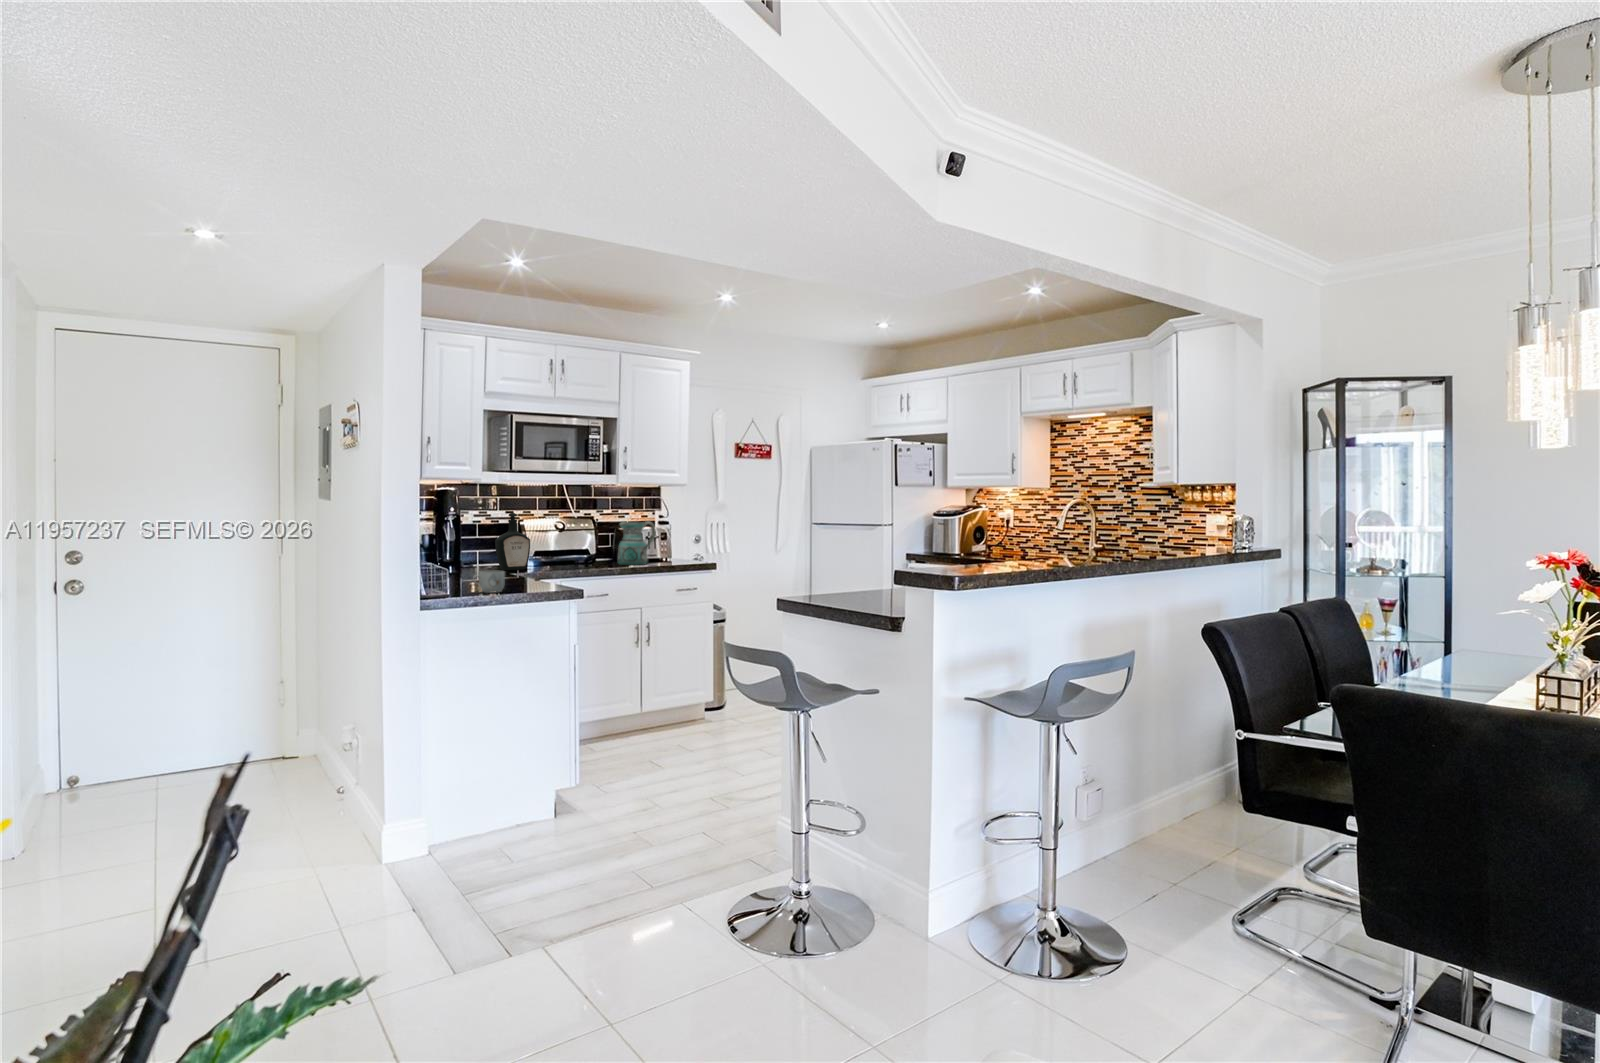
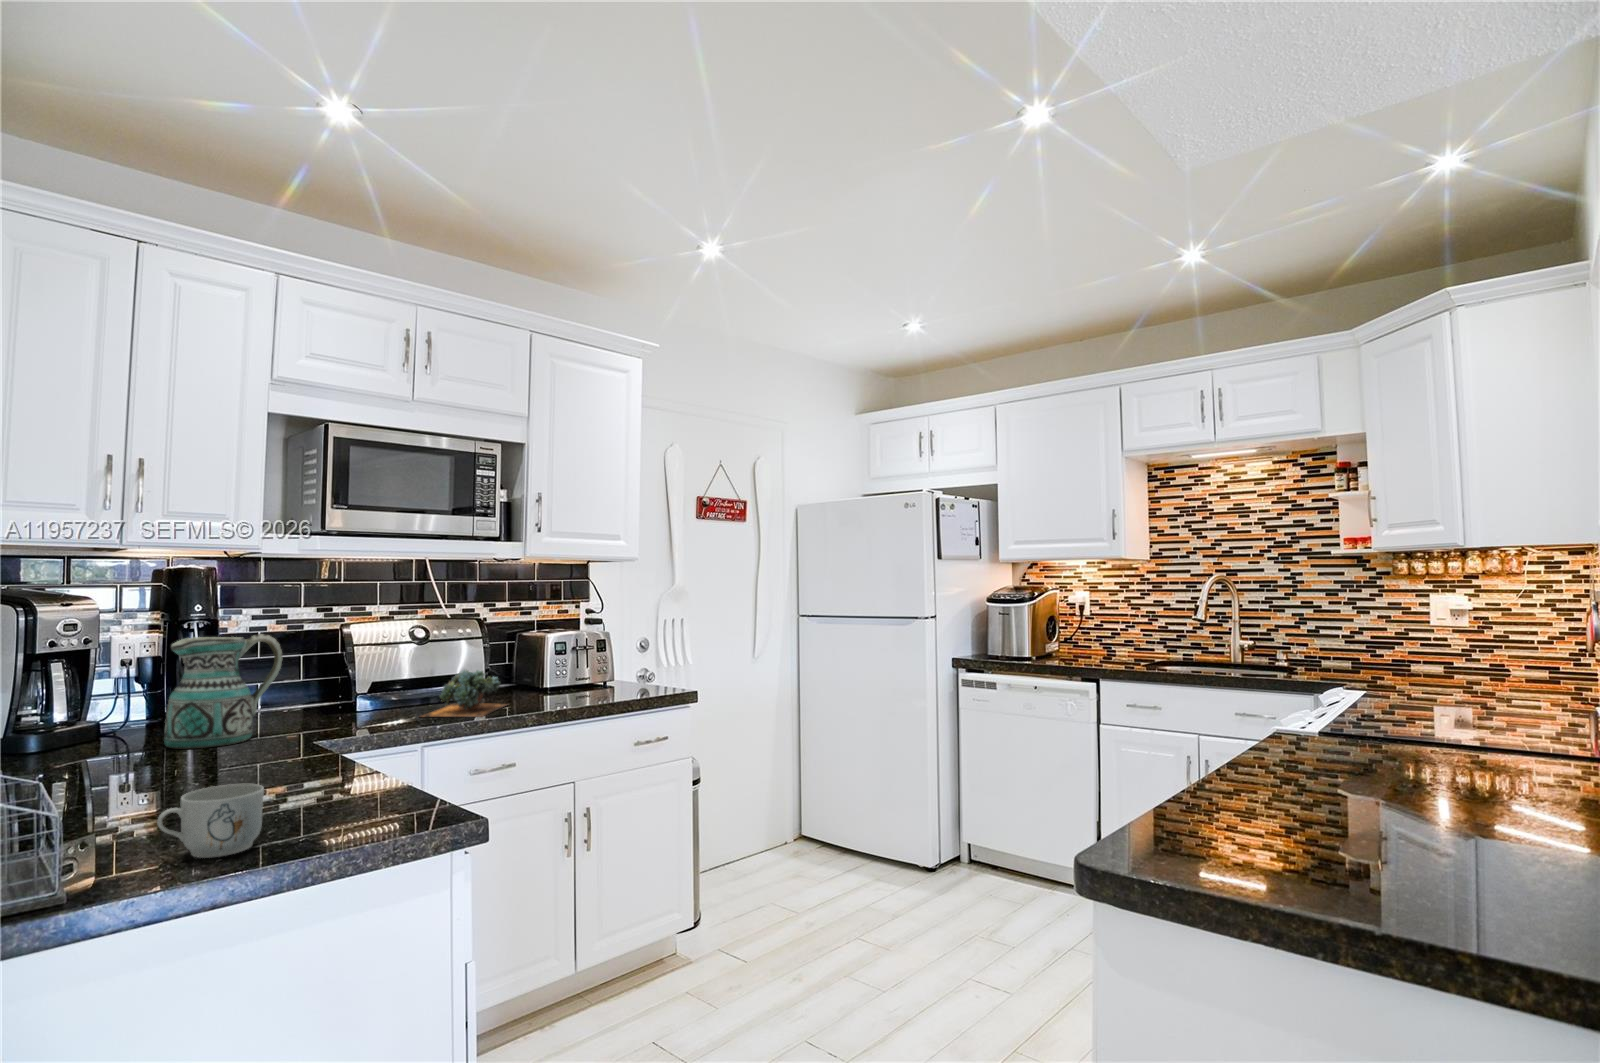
bottle: present [495,513,530,570] -> none [285,612,359,726]
ceramic pitcher: present [618,521,655,565] -> present [164,634,282,748]
succulent plant: none [560,546,608,570] -> present [421,670,506,717]

